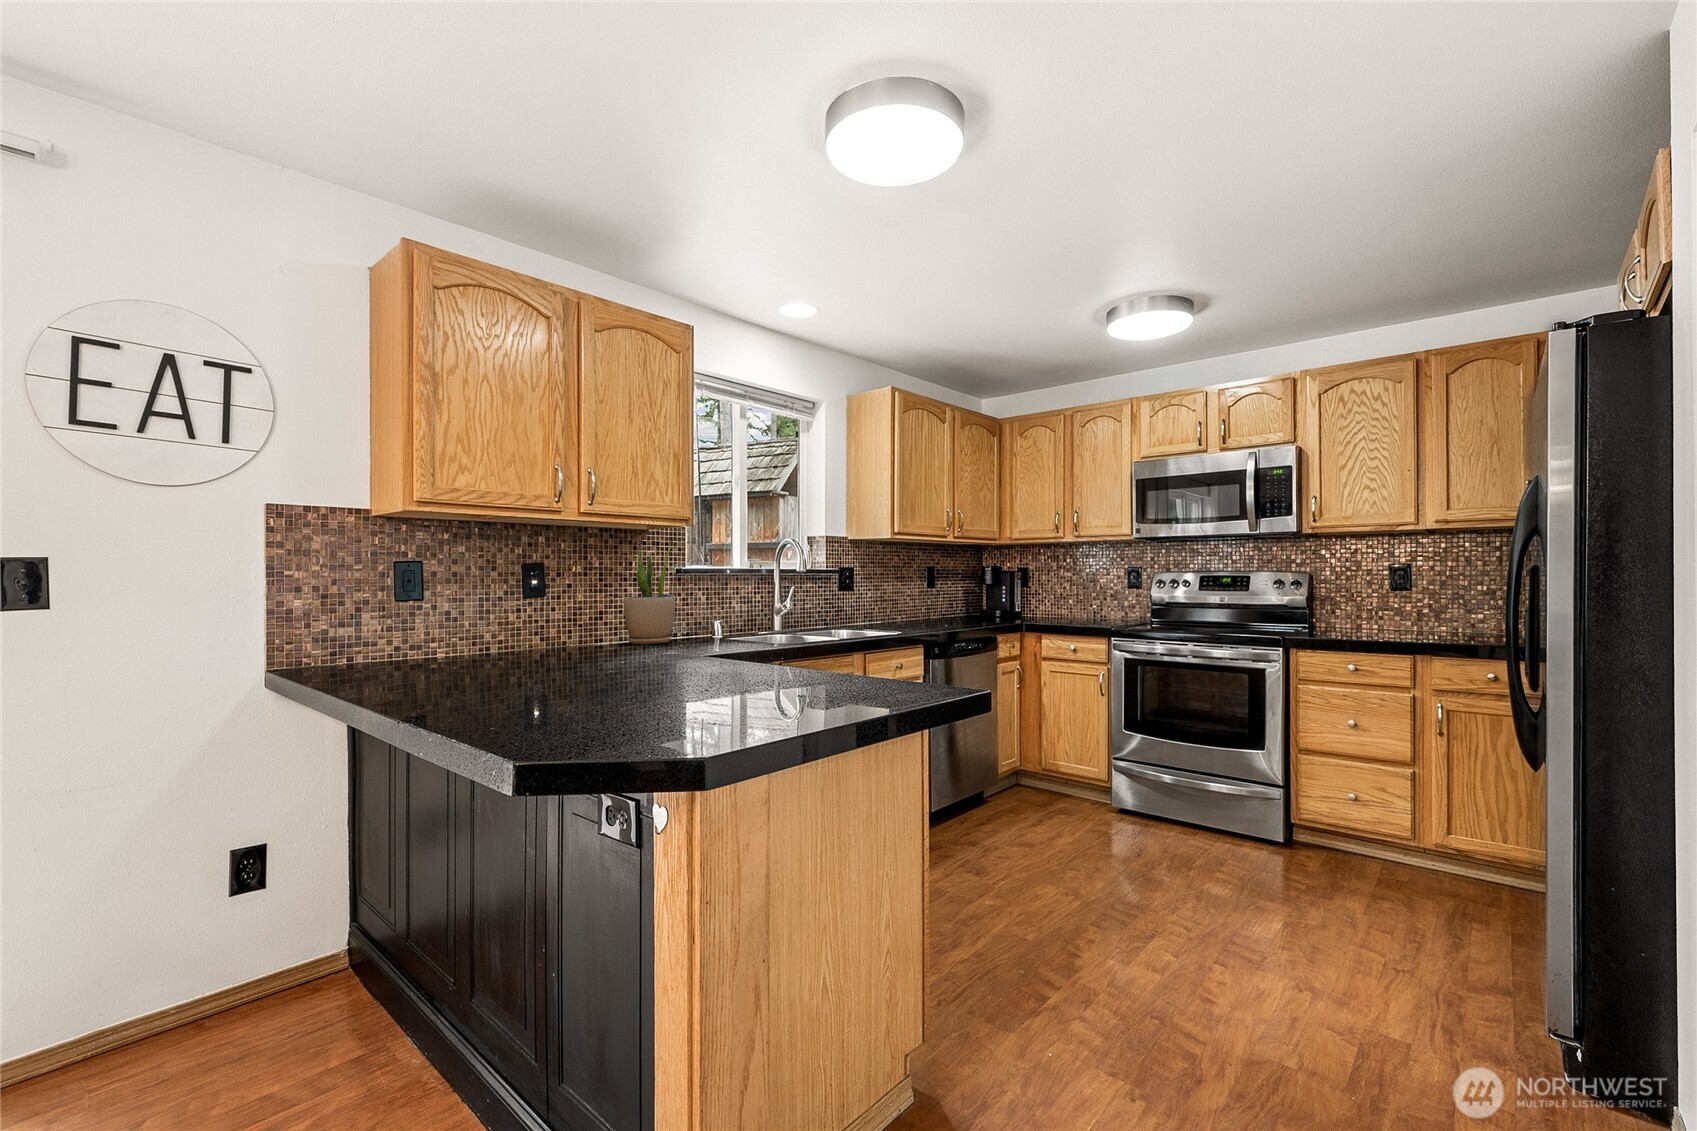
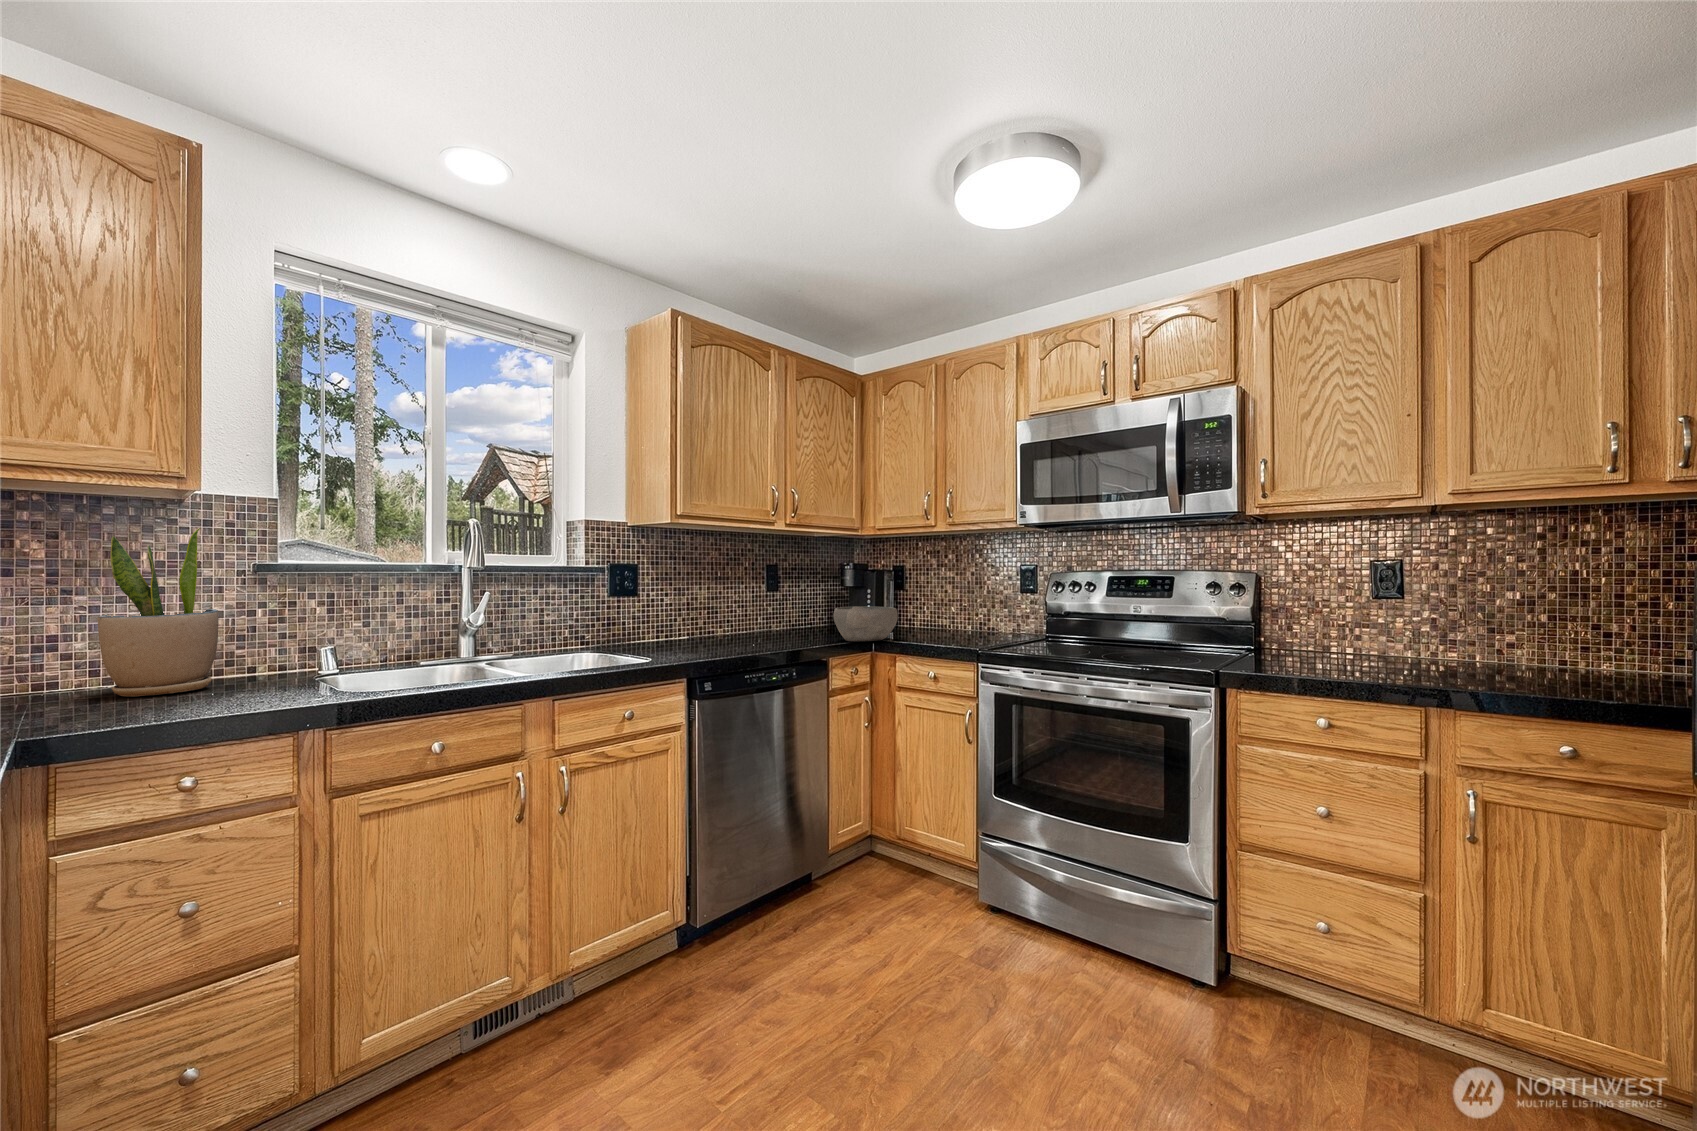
bowl: none [992,598,1041,624] -> present [833,606,898,641]

